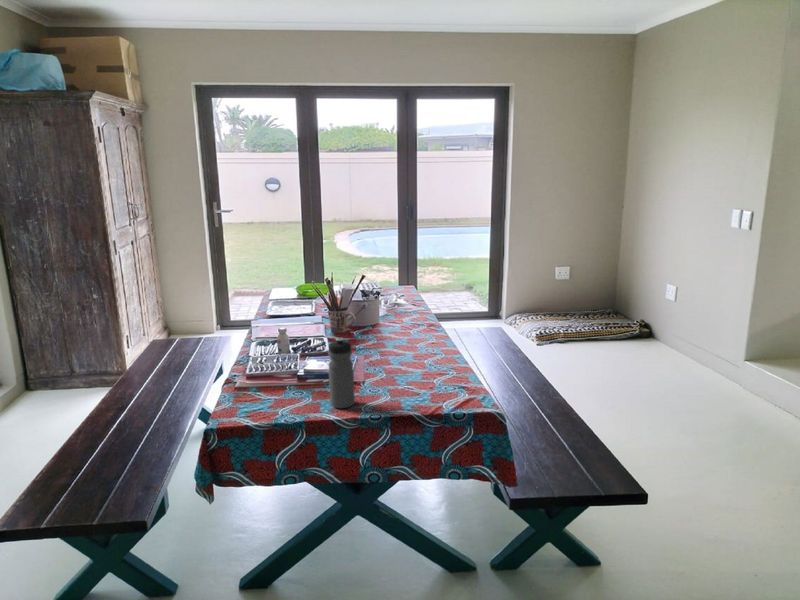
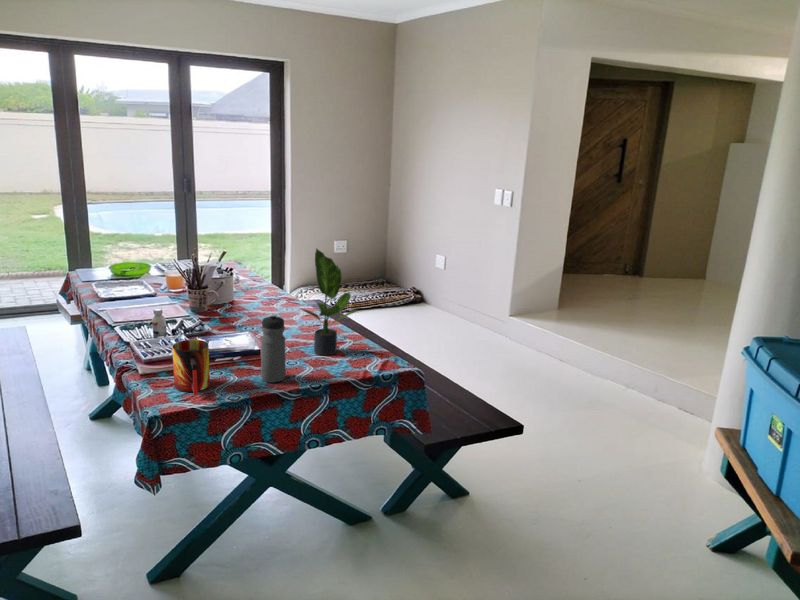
potted plant: none [390,272,447,386] -> present [302,249,357,355]
mug: none [247,358,284,411] -> present [172,340,210,395]

